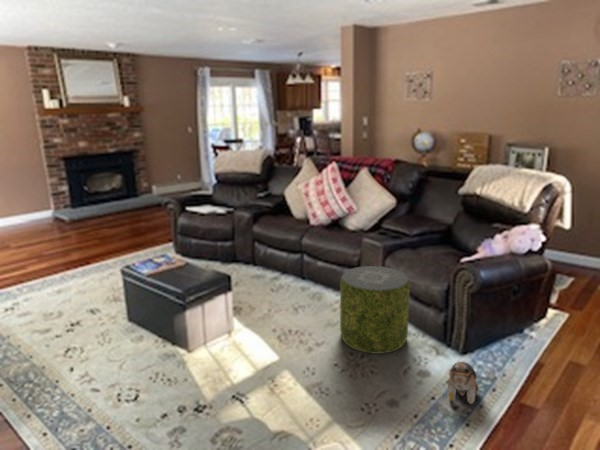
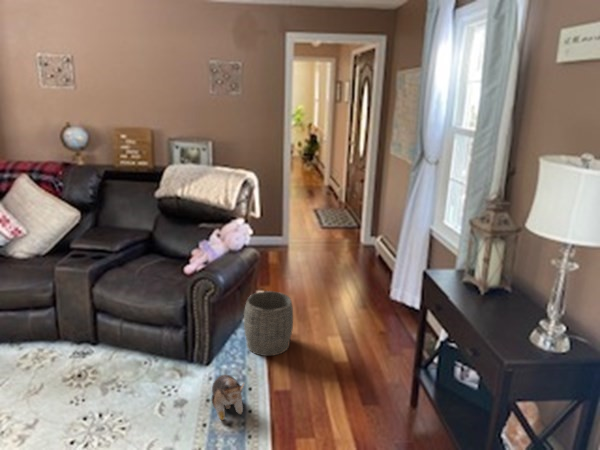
pouf: present [340,266,410,354] -> none [49,295,144,408]
woven basket: none [514,302,575,373] -> present [244,291,293,356]

